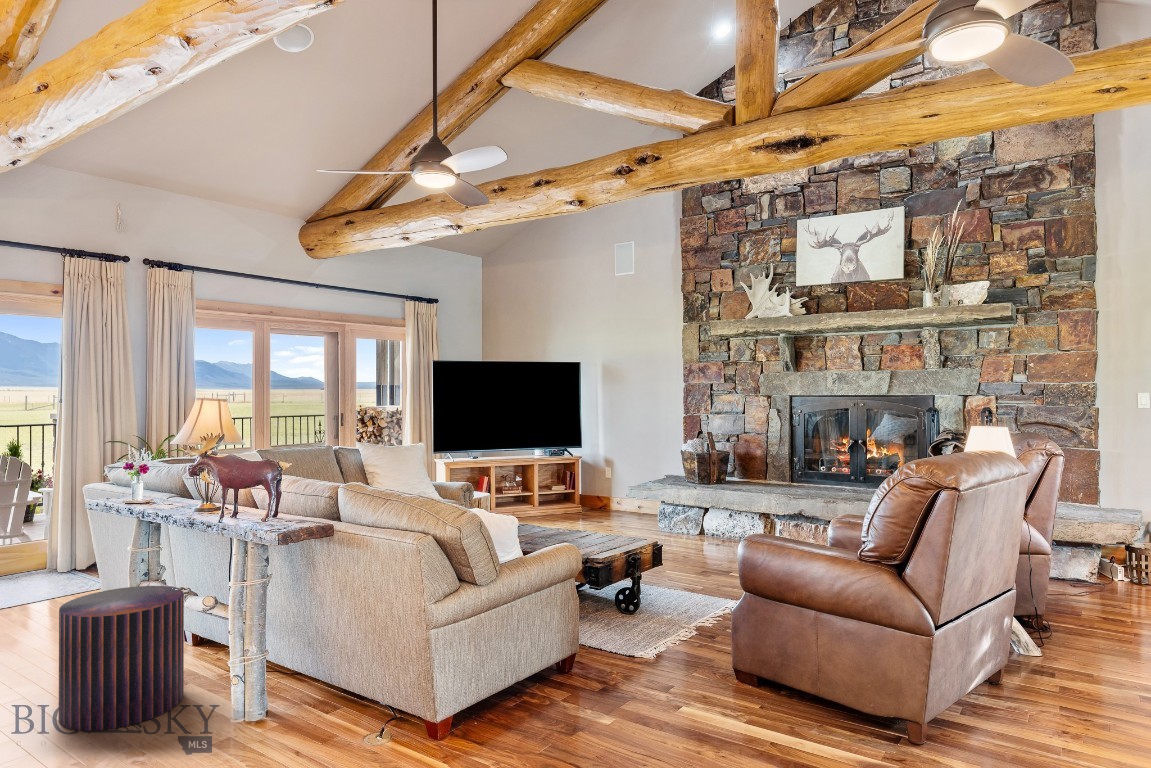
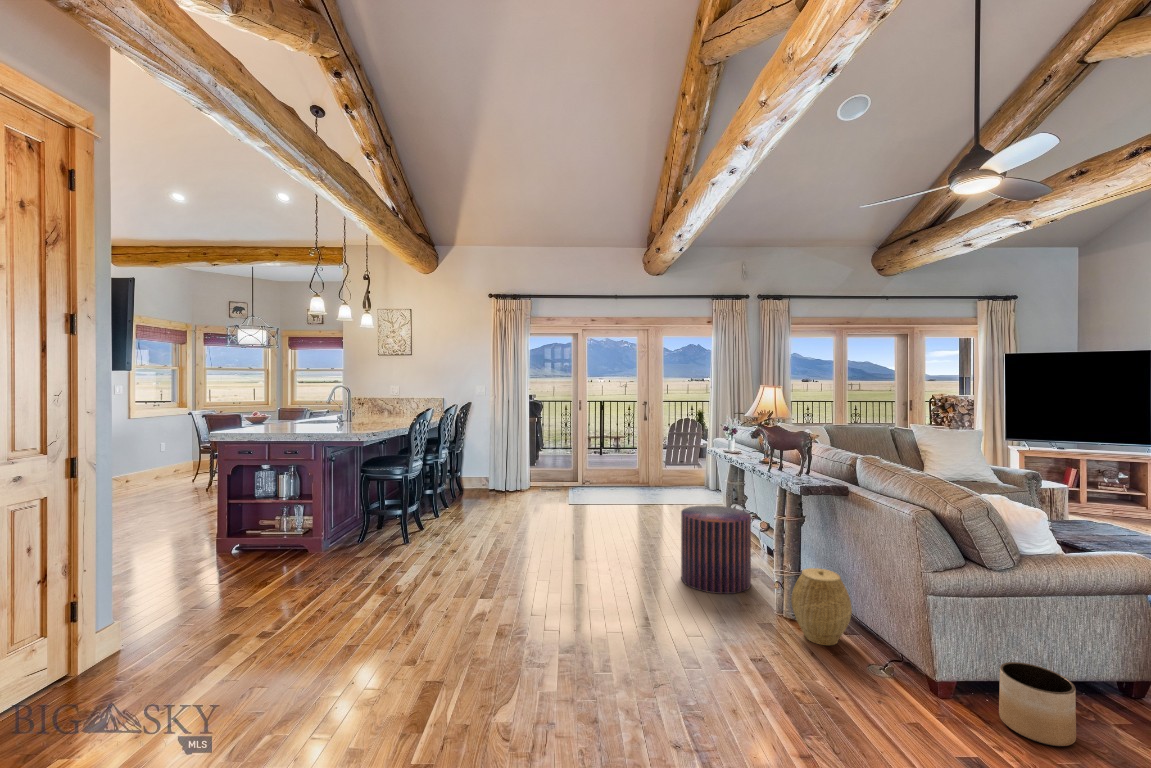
woven basket: none [263,637,339,737] -> present [791,568,852,645]
planter: none [490,671,547,743] -> present [999,662,1076,746]

